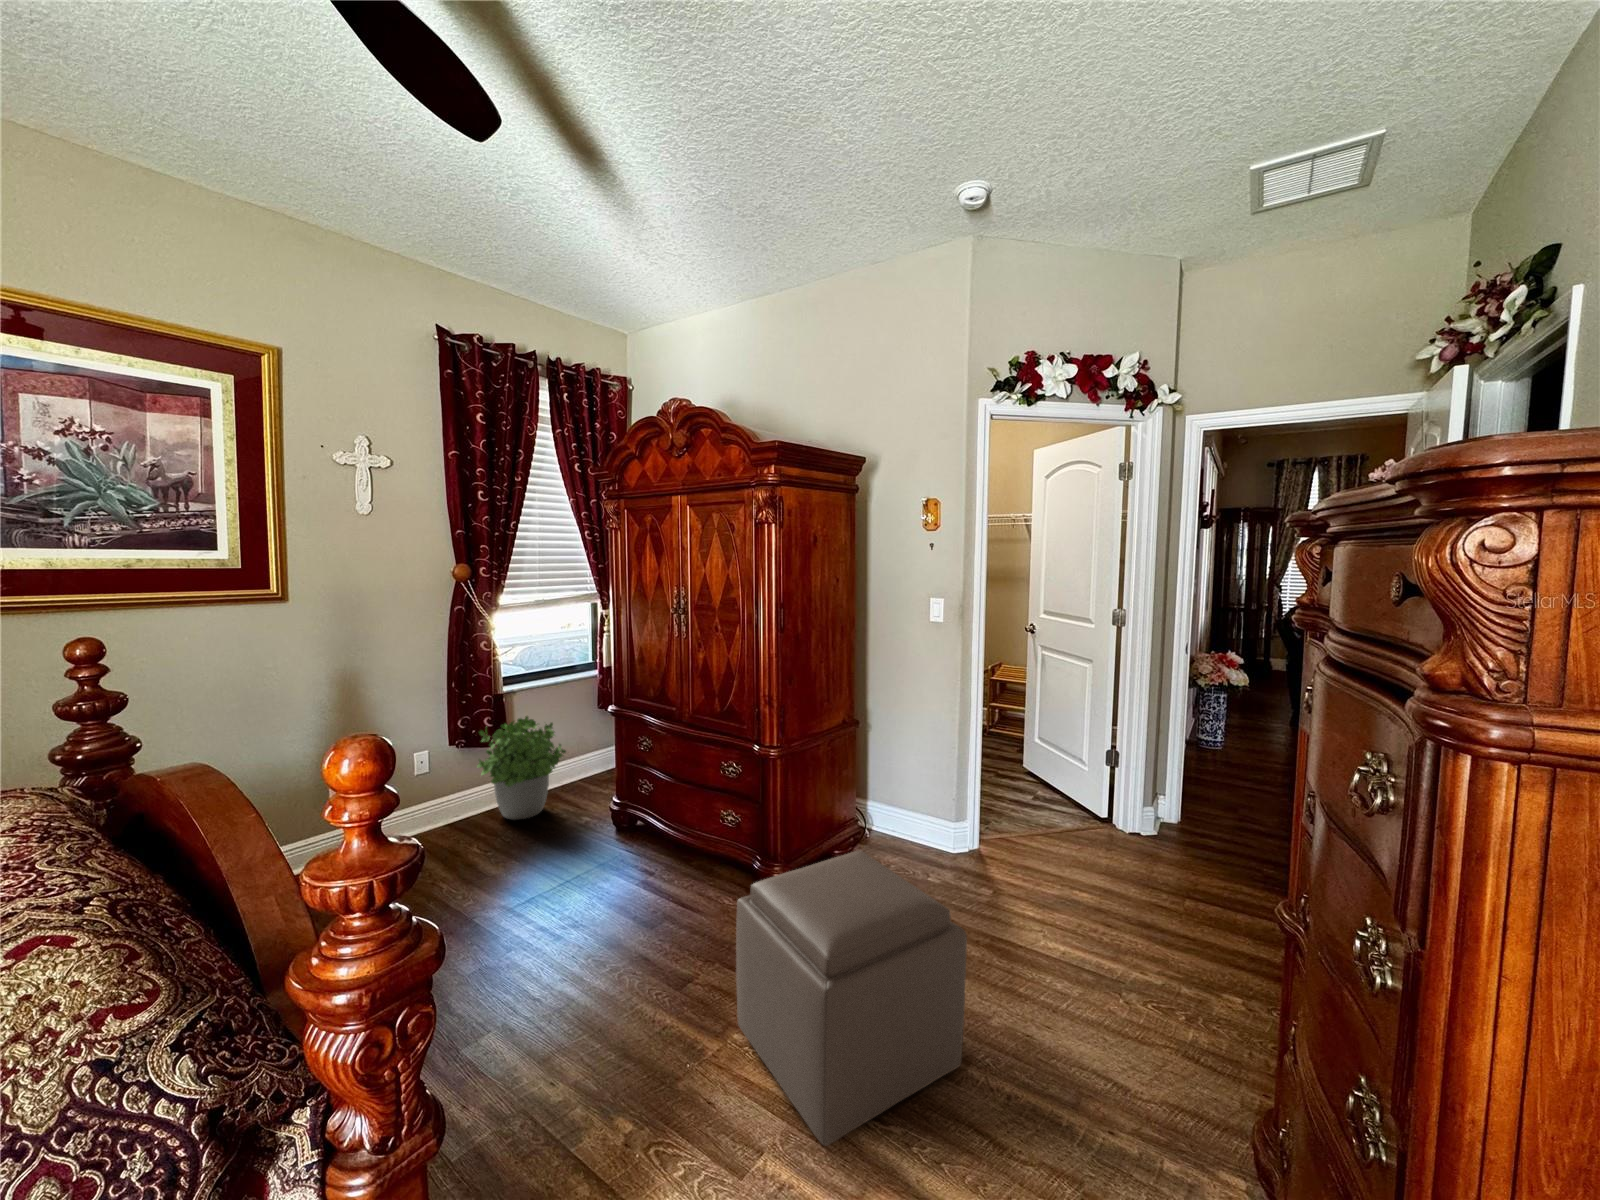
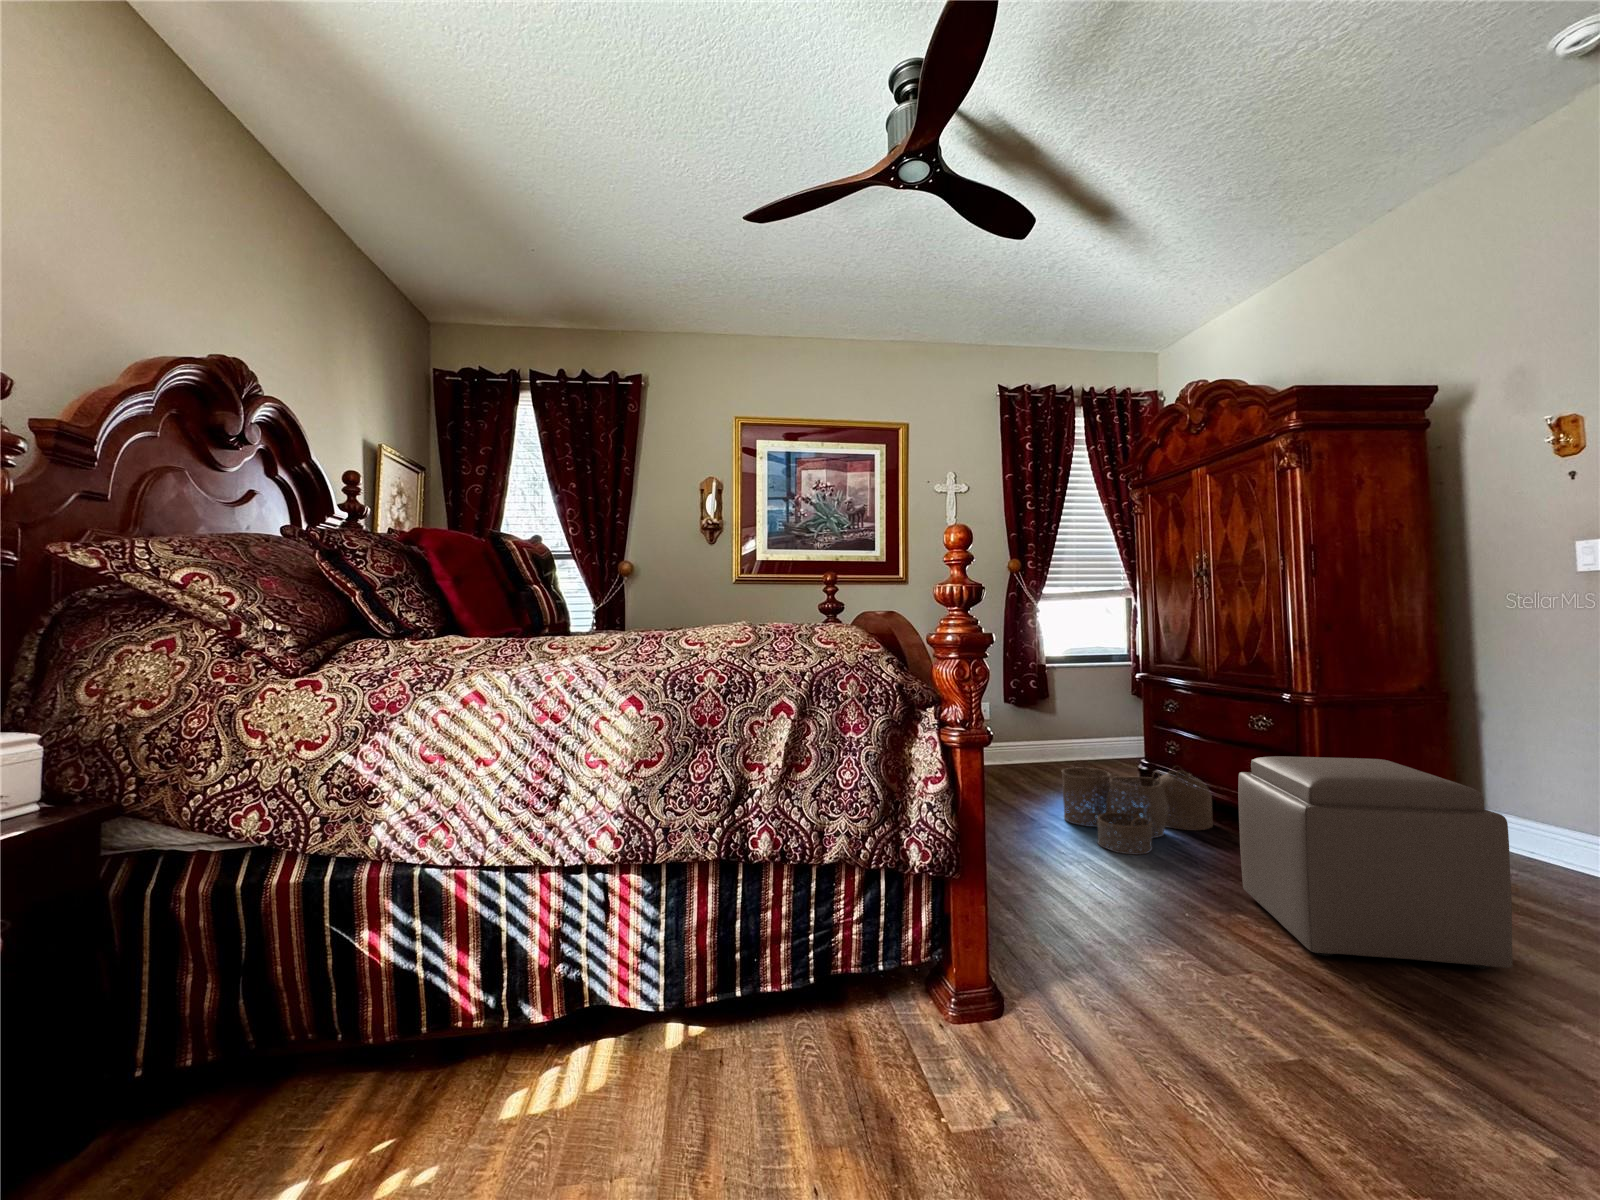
potted plant: present [477,716,566,820] -> none [1025,686,1100,772]
woven basket: none [524,828,688,993] -> present [1062,760,1213,855]

